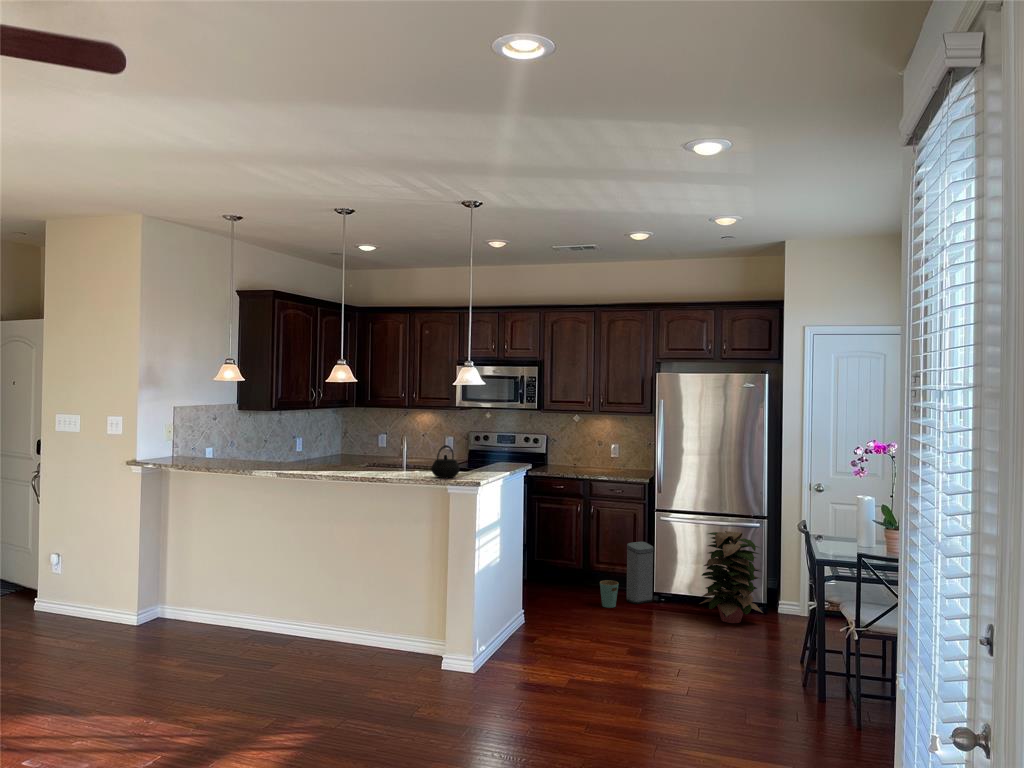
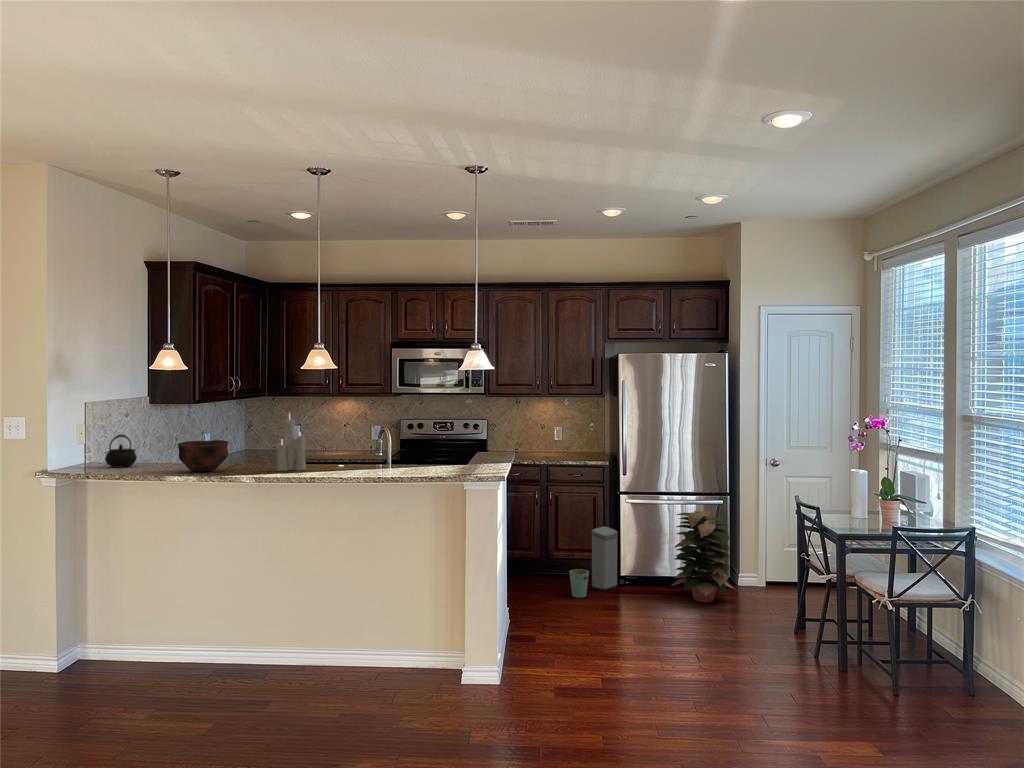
candle: none [305,416,330,469] -> present [276,418,306,471]
bowl: none [229,441,271,466] -> present [177,440,229,472]
kettle: present [431,445,460,478] -> present [105,435,137,468]

